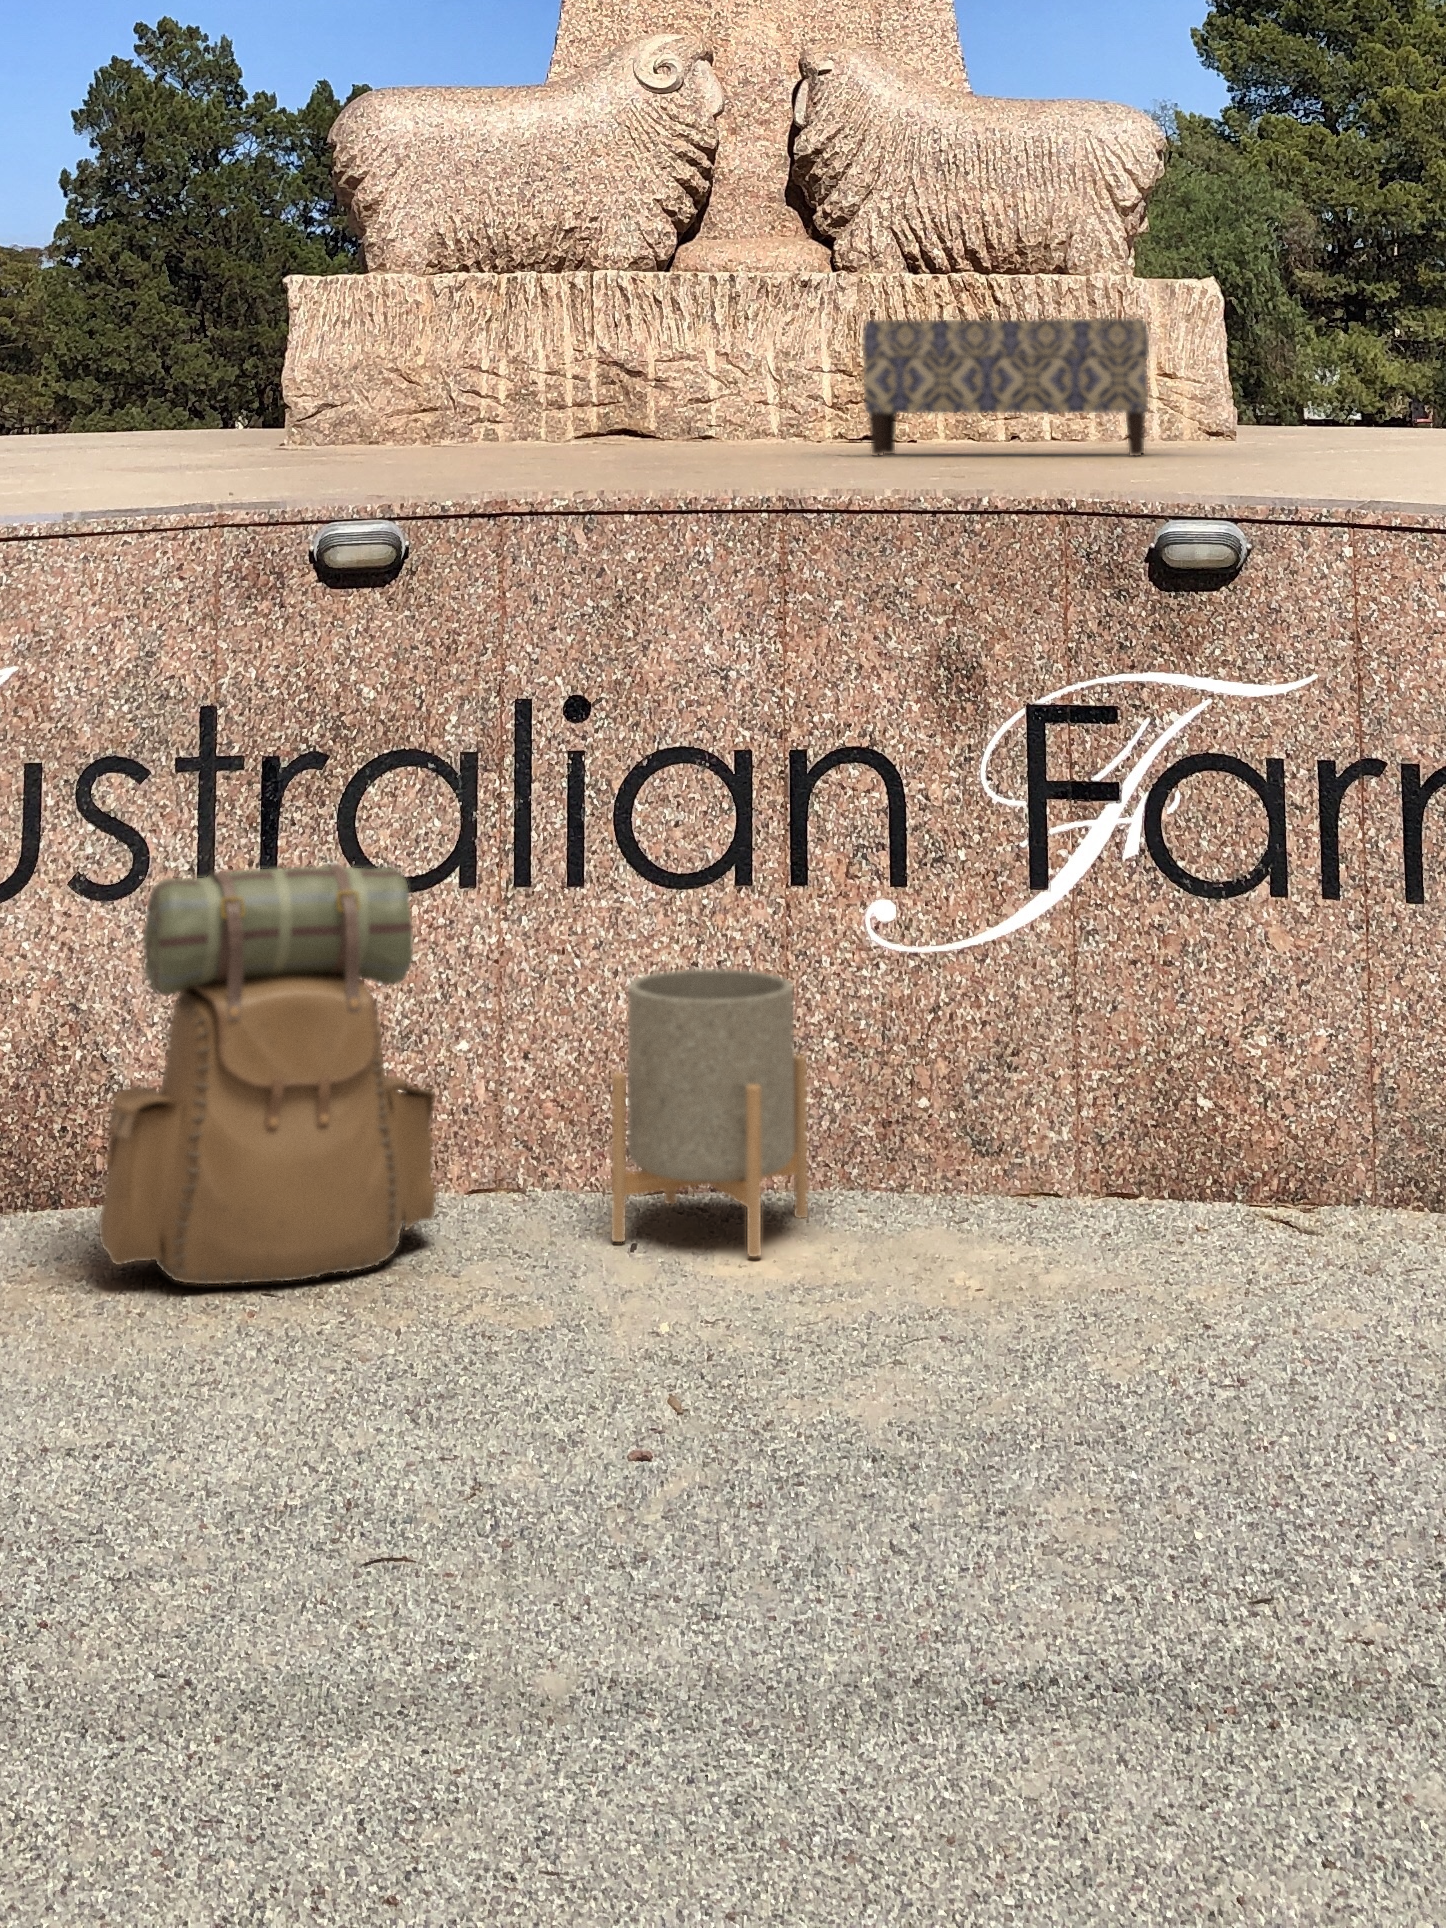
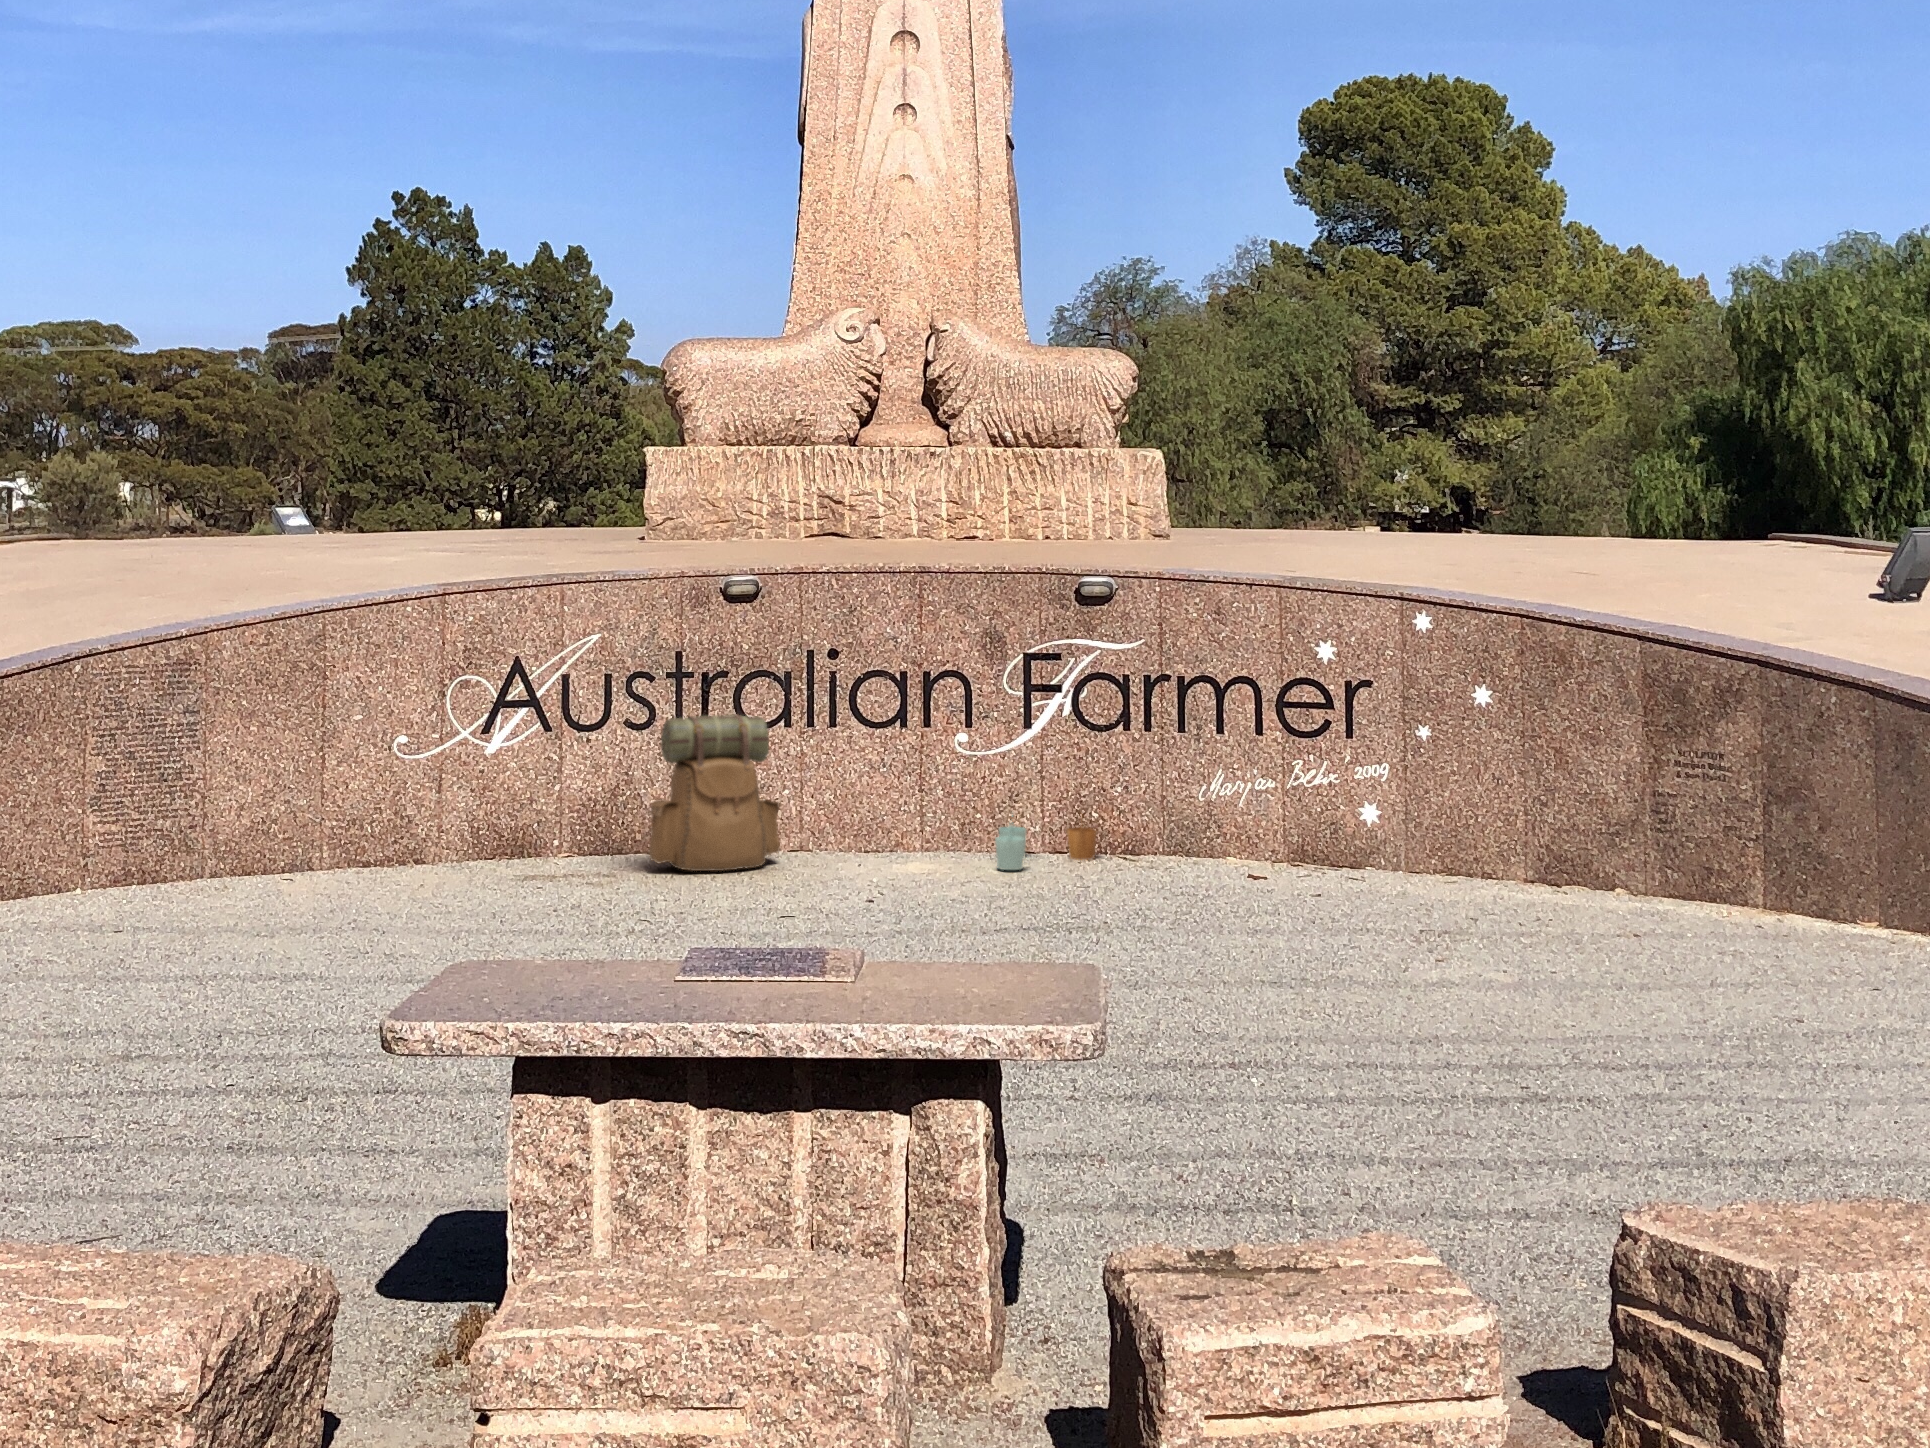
bench: present [863,318,1149,456] -> none [963,470,1119,543]
planter: present [611,969,808,1256] -> none [850,760,930,865]
bucket: none [972,1099,1216,1275] -> present [995,815,1096,870]

